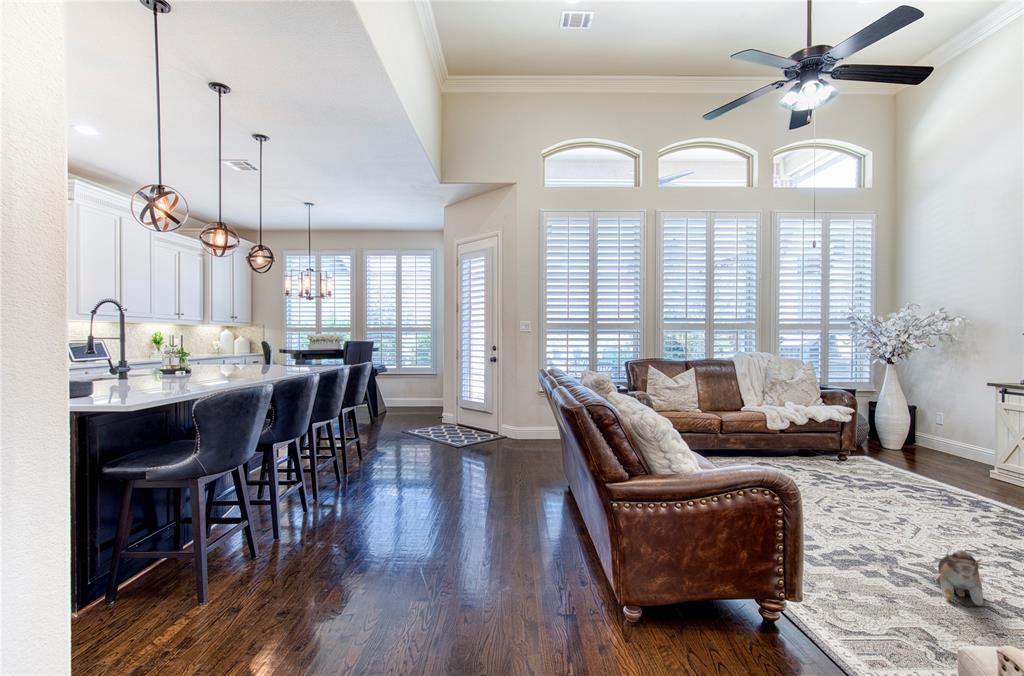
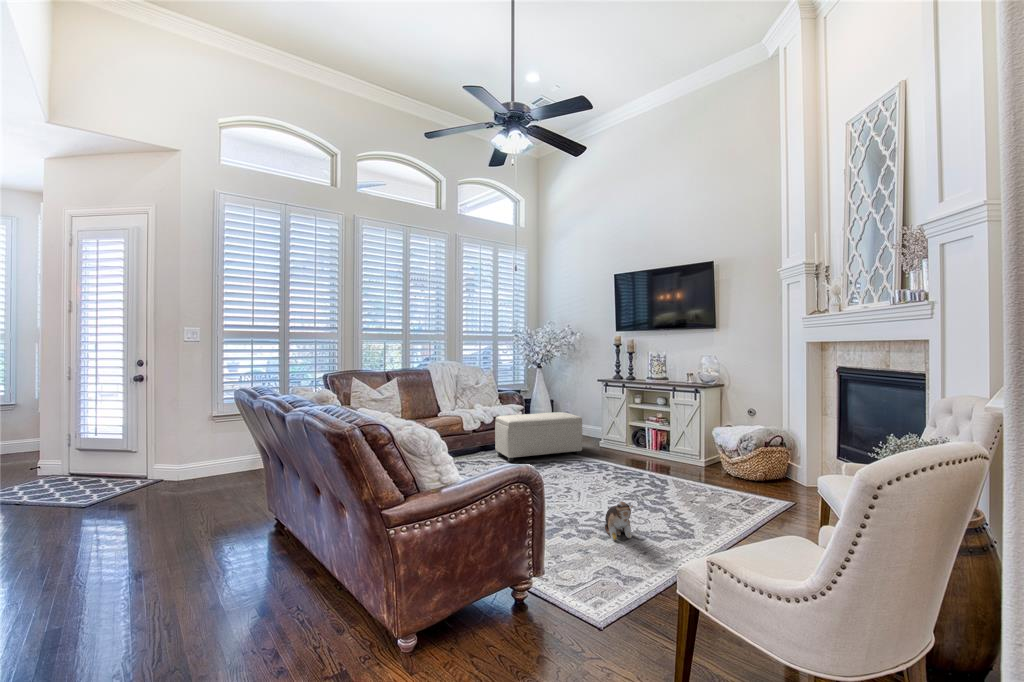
ottoman: none [812,418,950,482] -> present [495,412,582,462]

